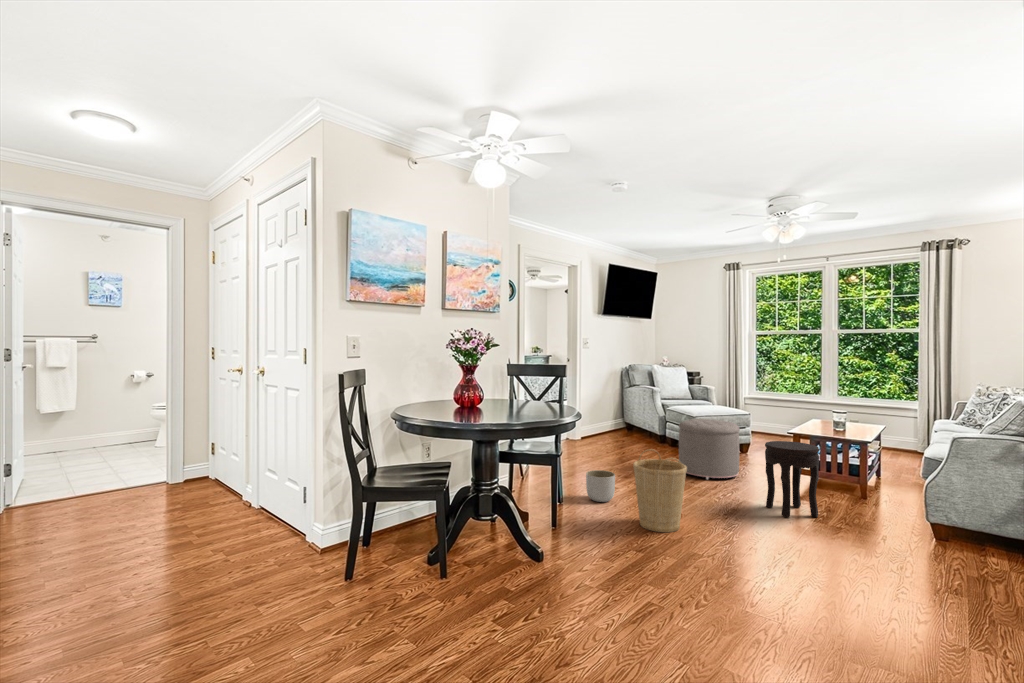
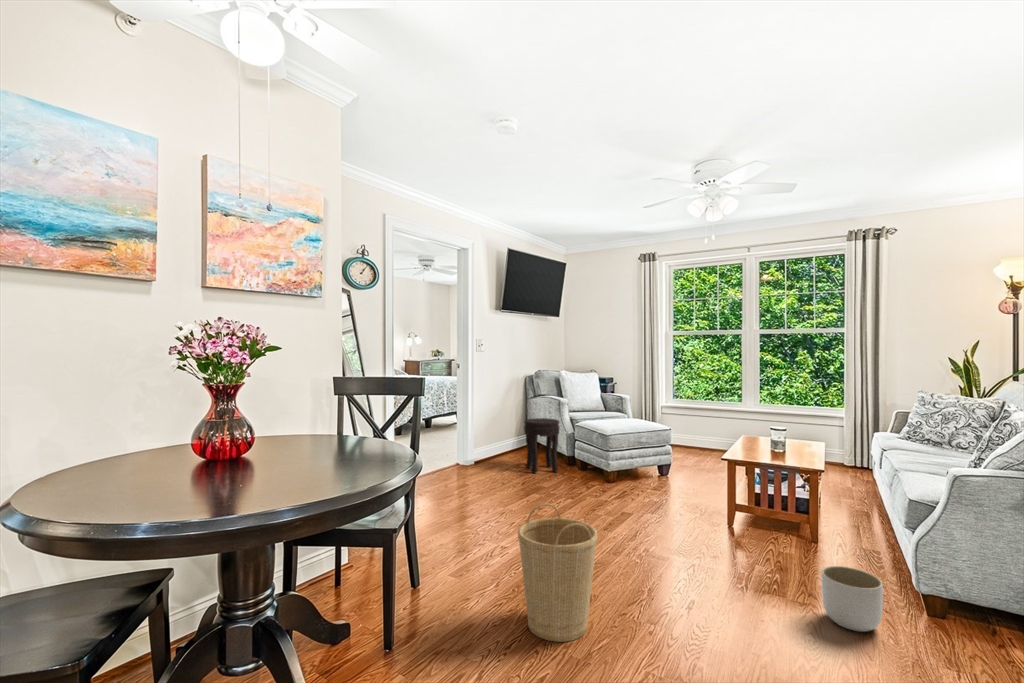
ottoman: present [679,419,740,479] -> none [588,441,663,523]
side table: present [765,441,819,517] -> present [524,418,560,473]
planter: present [586,470,615,502] -> present [821,566,883,632]

